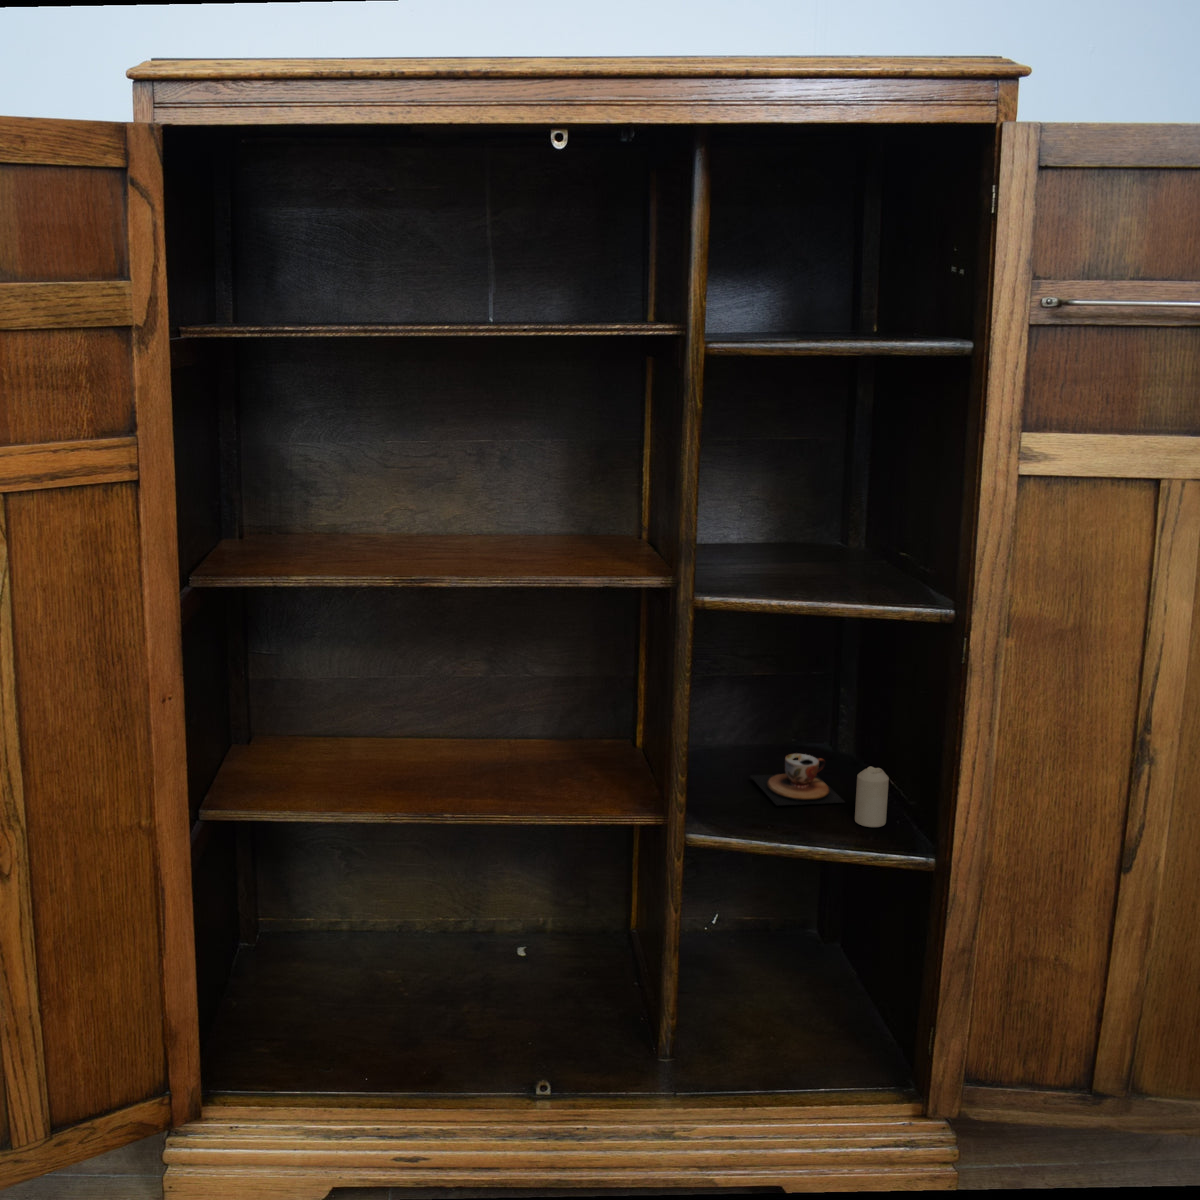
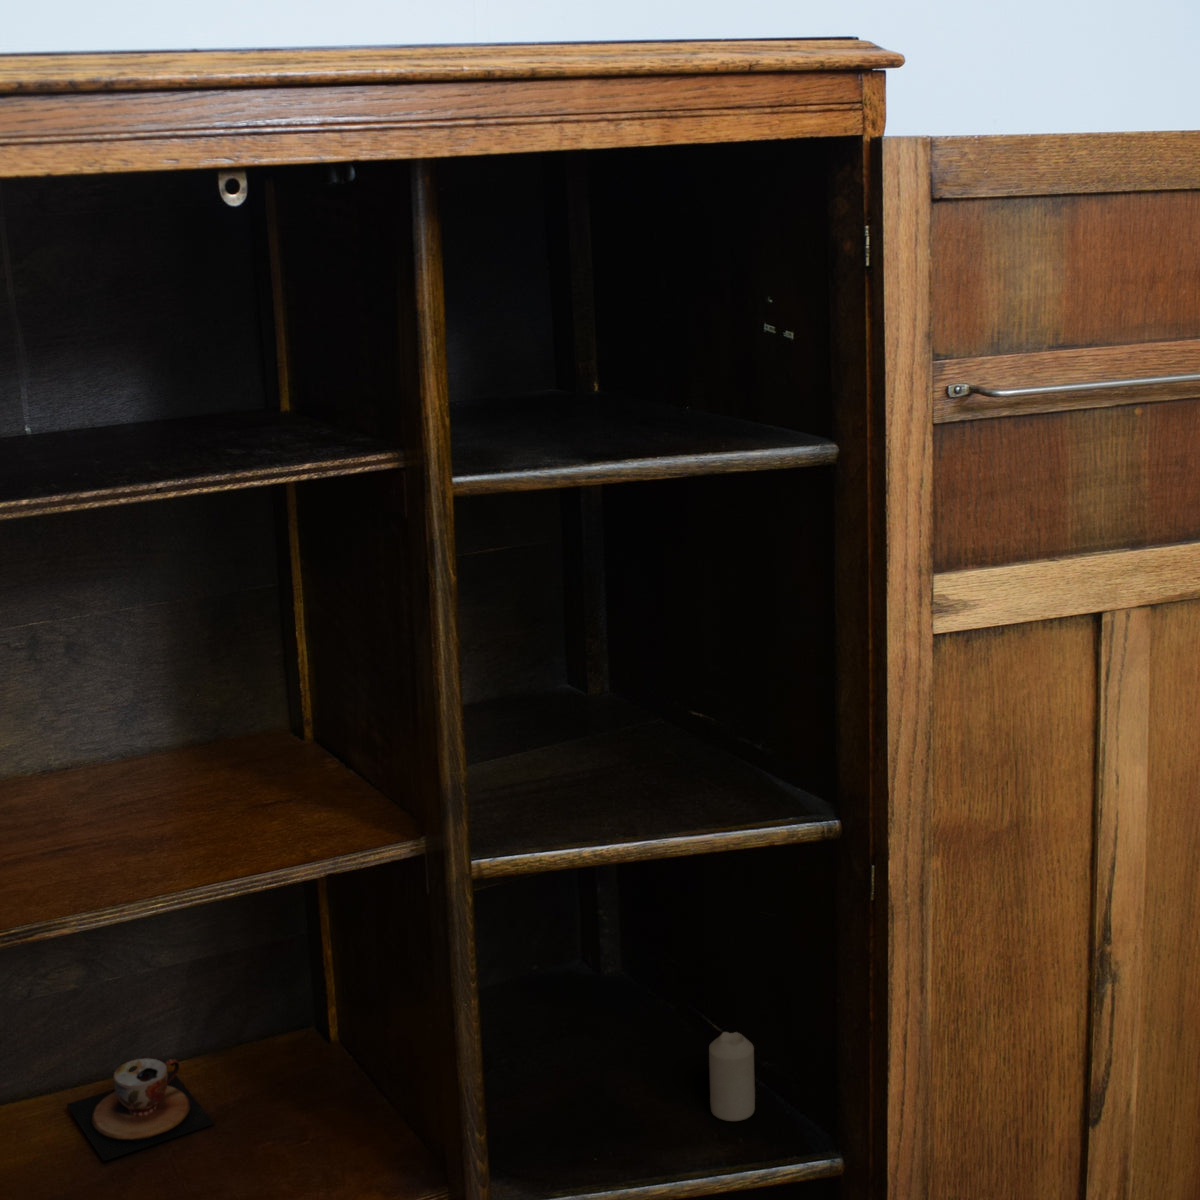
teacup: present [750,753,845,806] -> present [67,1058,214,1161]

